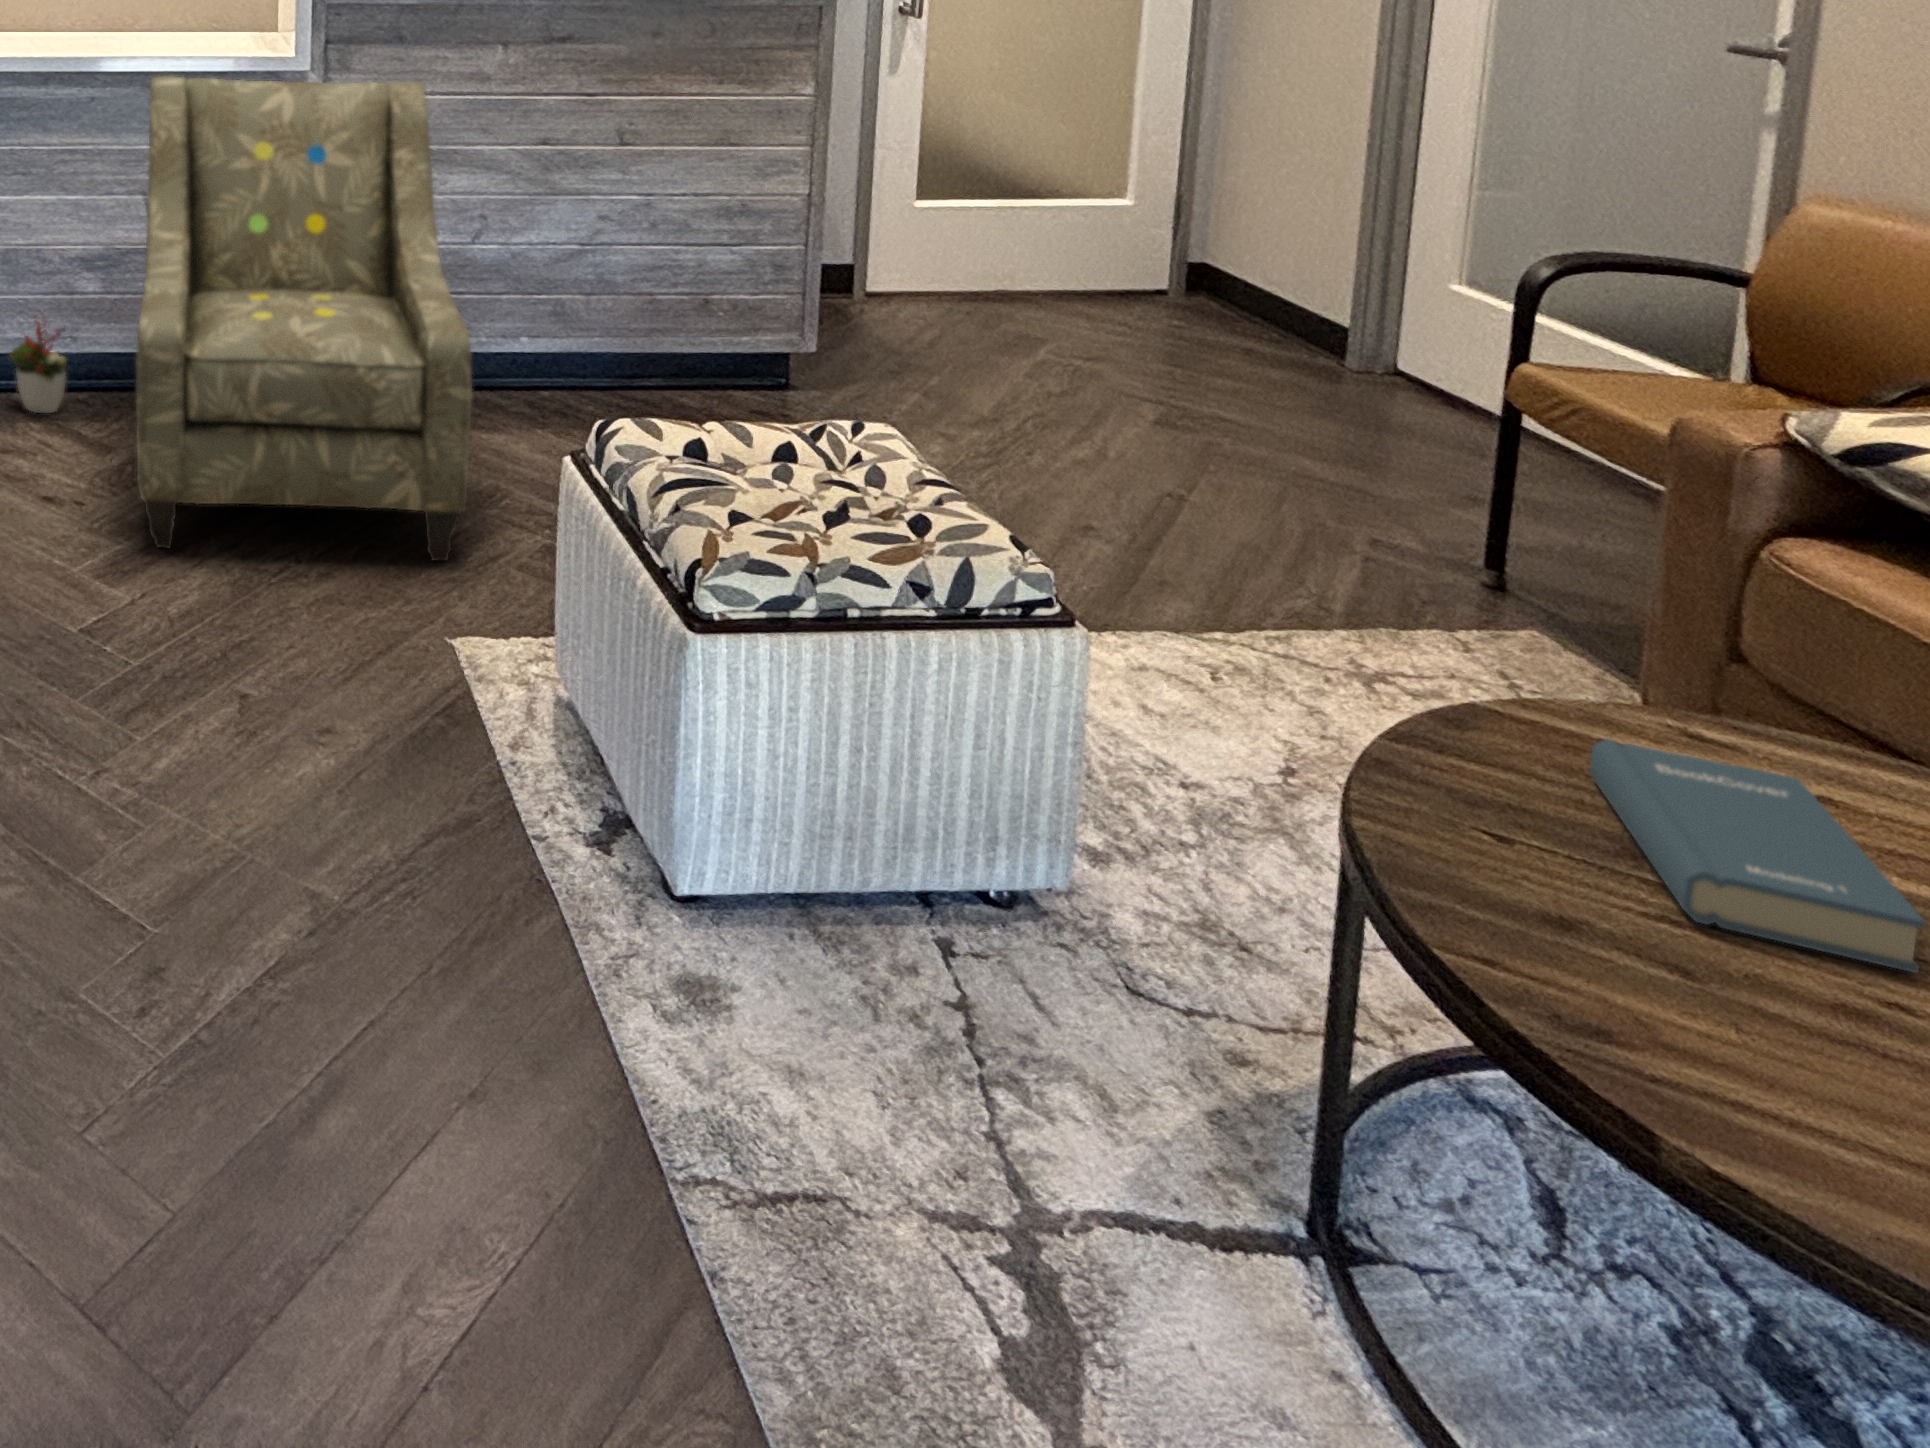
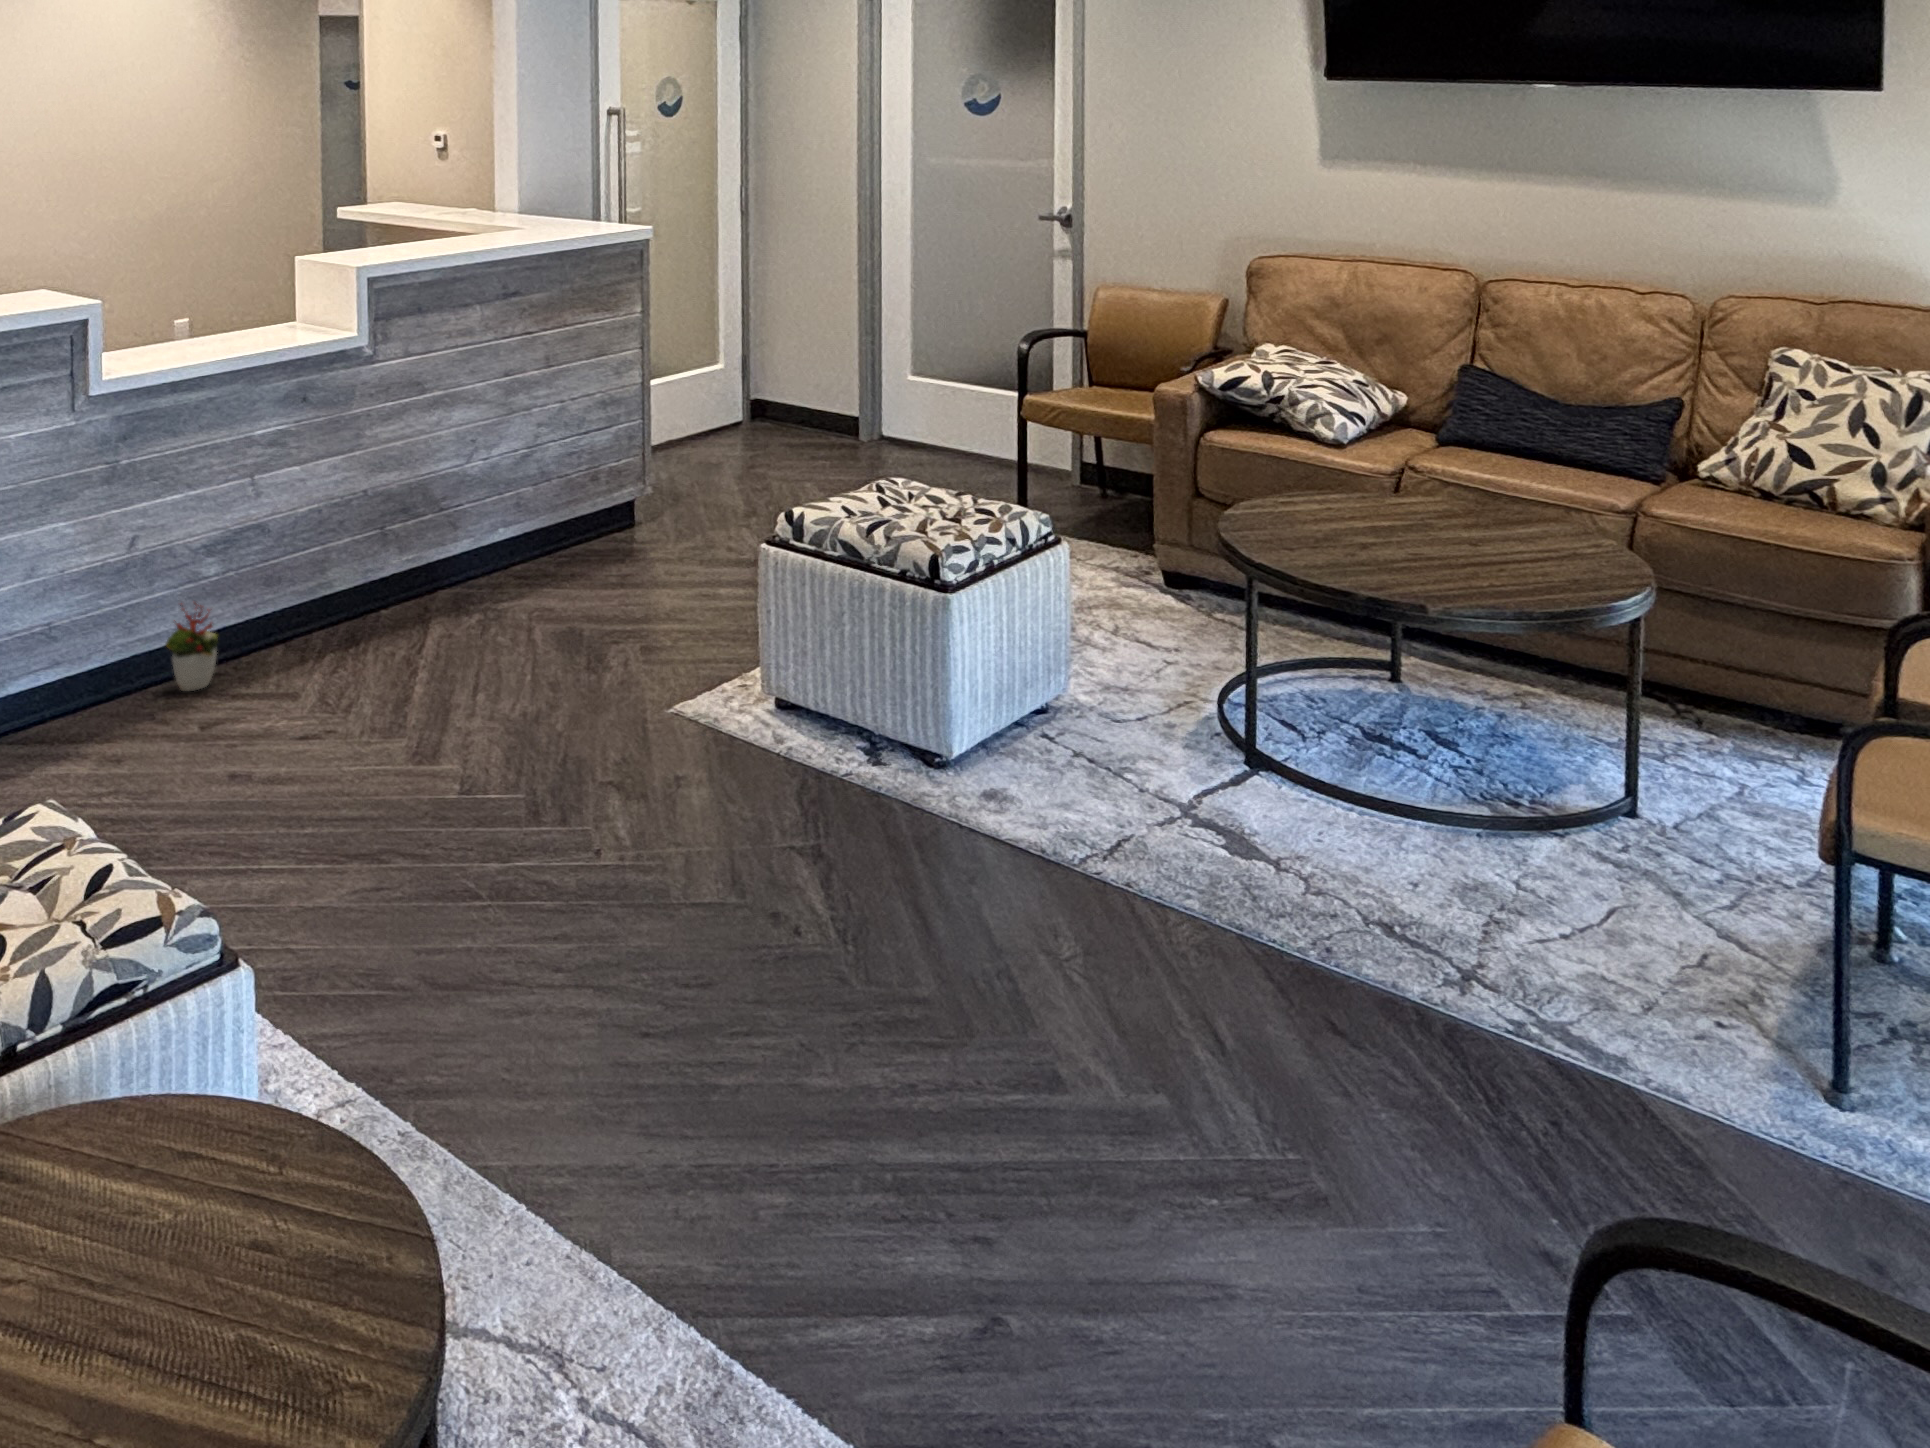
armchair: present [136,76,472,562] -> none [262,340,623,734]
hardback book: present [1590,740,1925,973] -> none [1287,501,1417,557]

